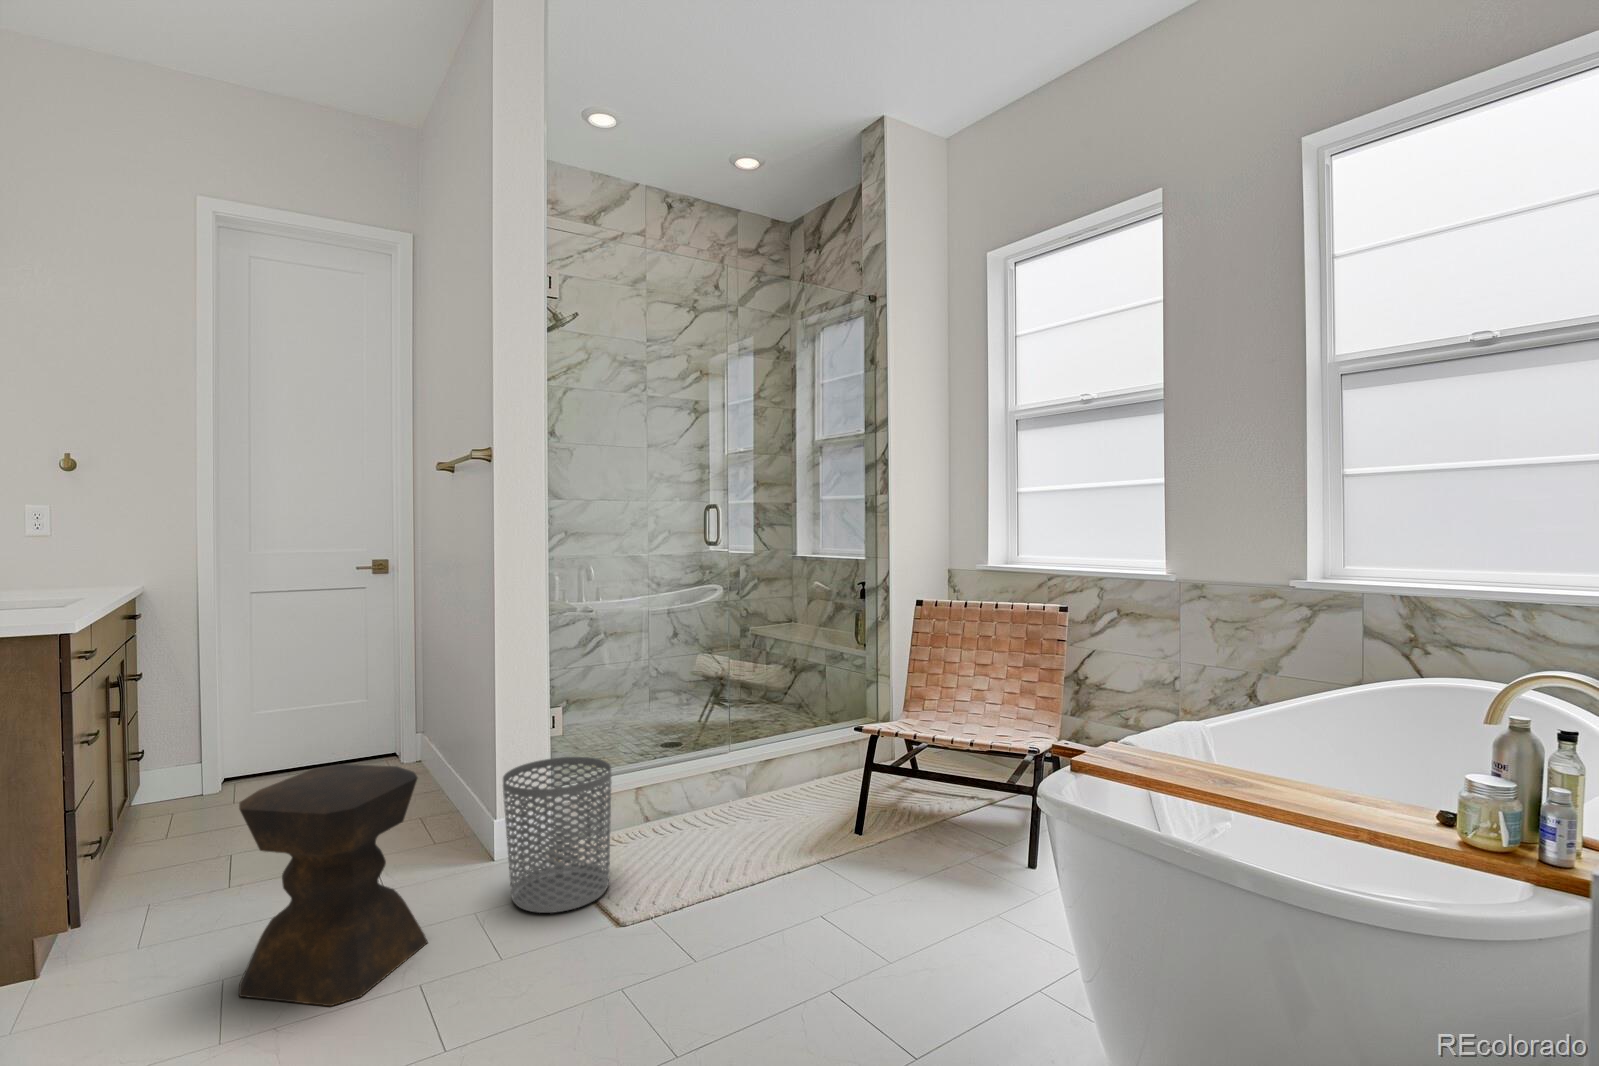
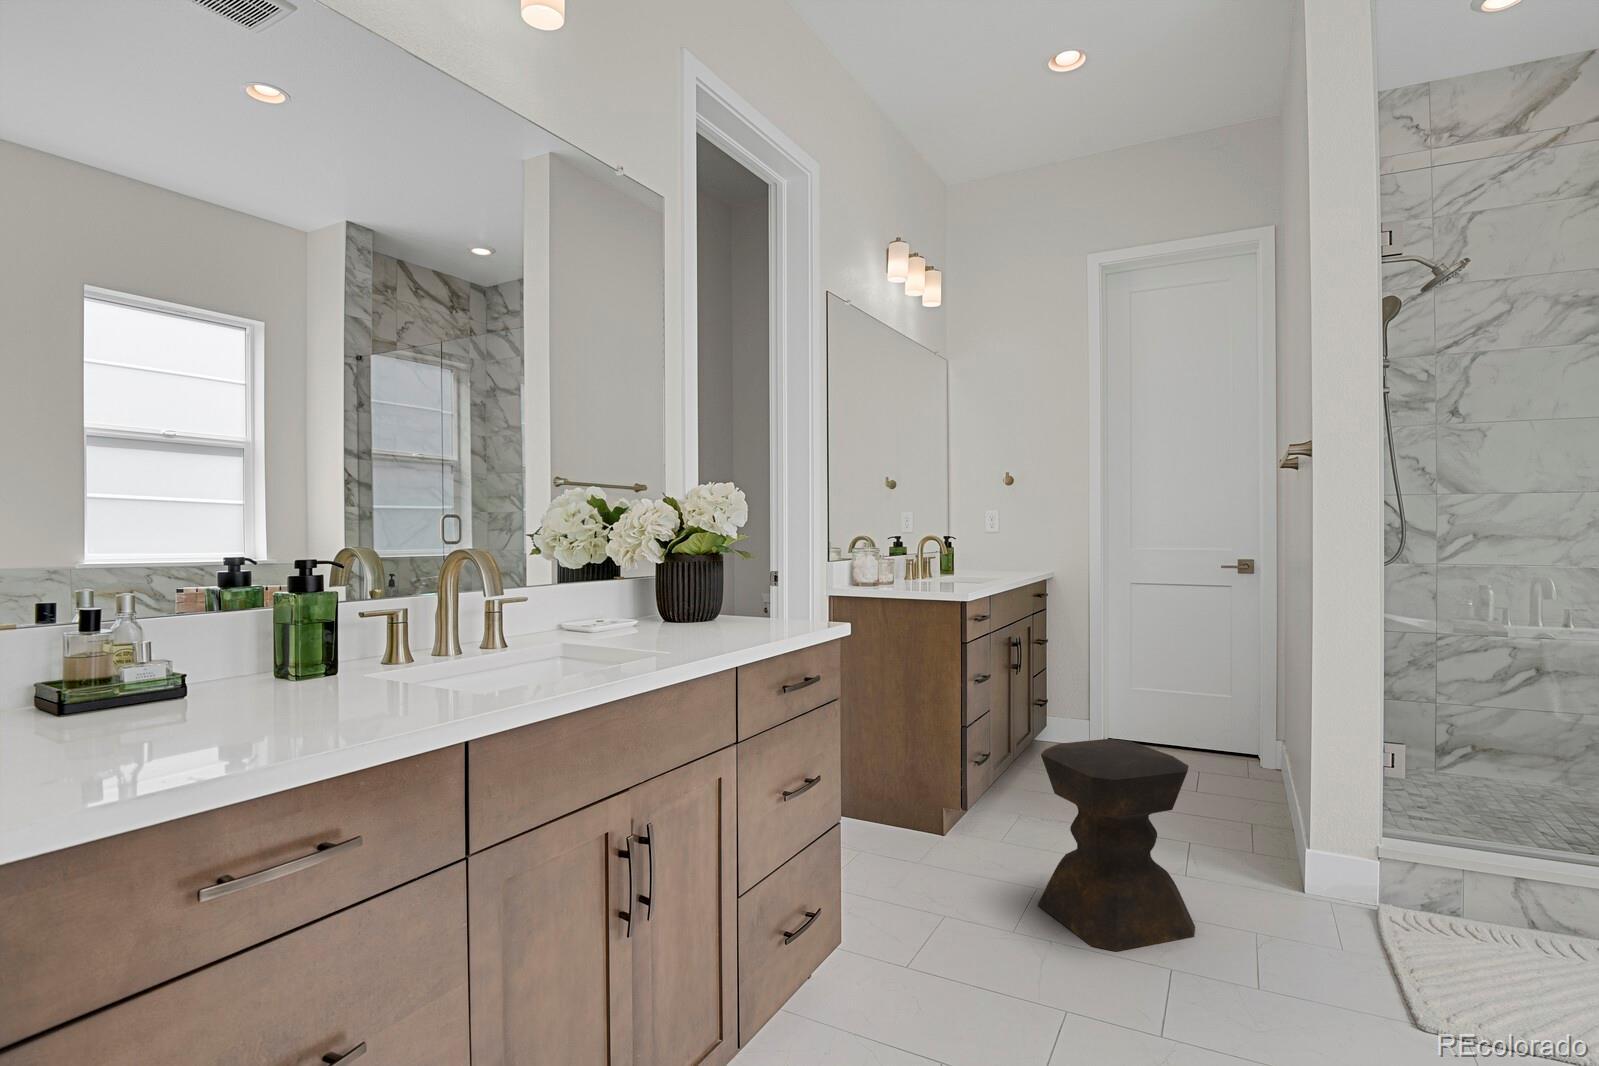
waste bin: present [503,757,611,913] -> none [1288,795,1434,983]

